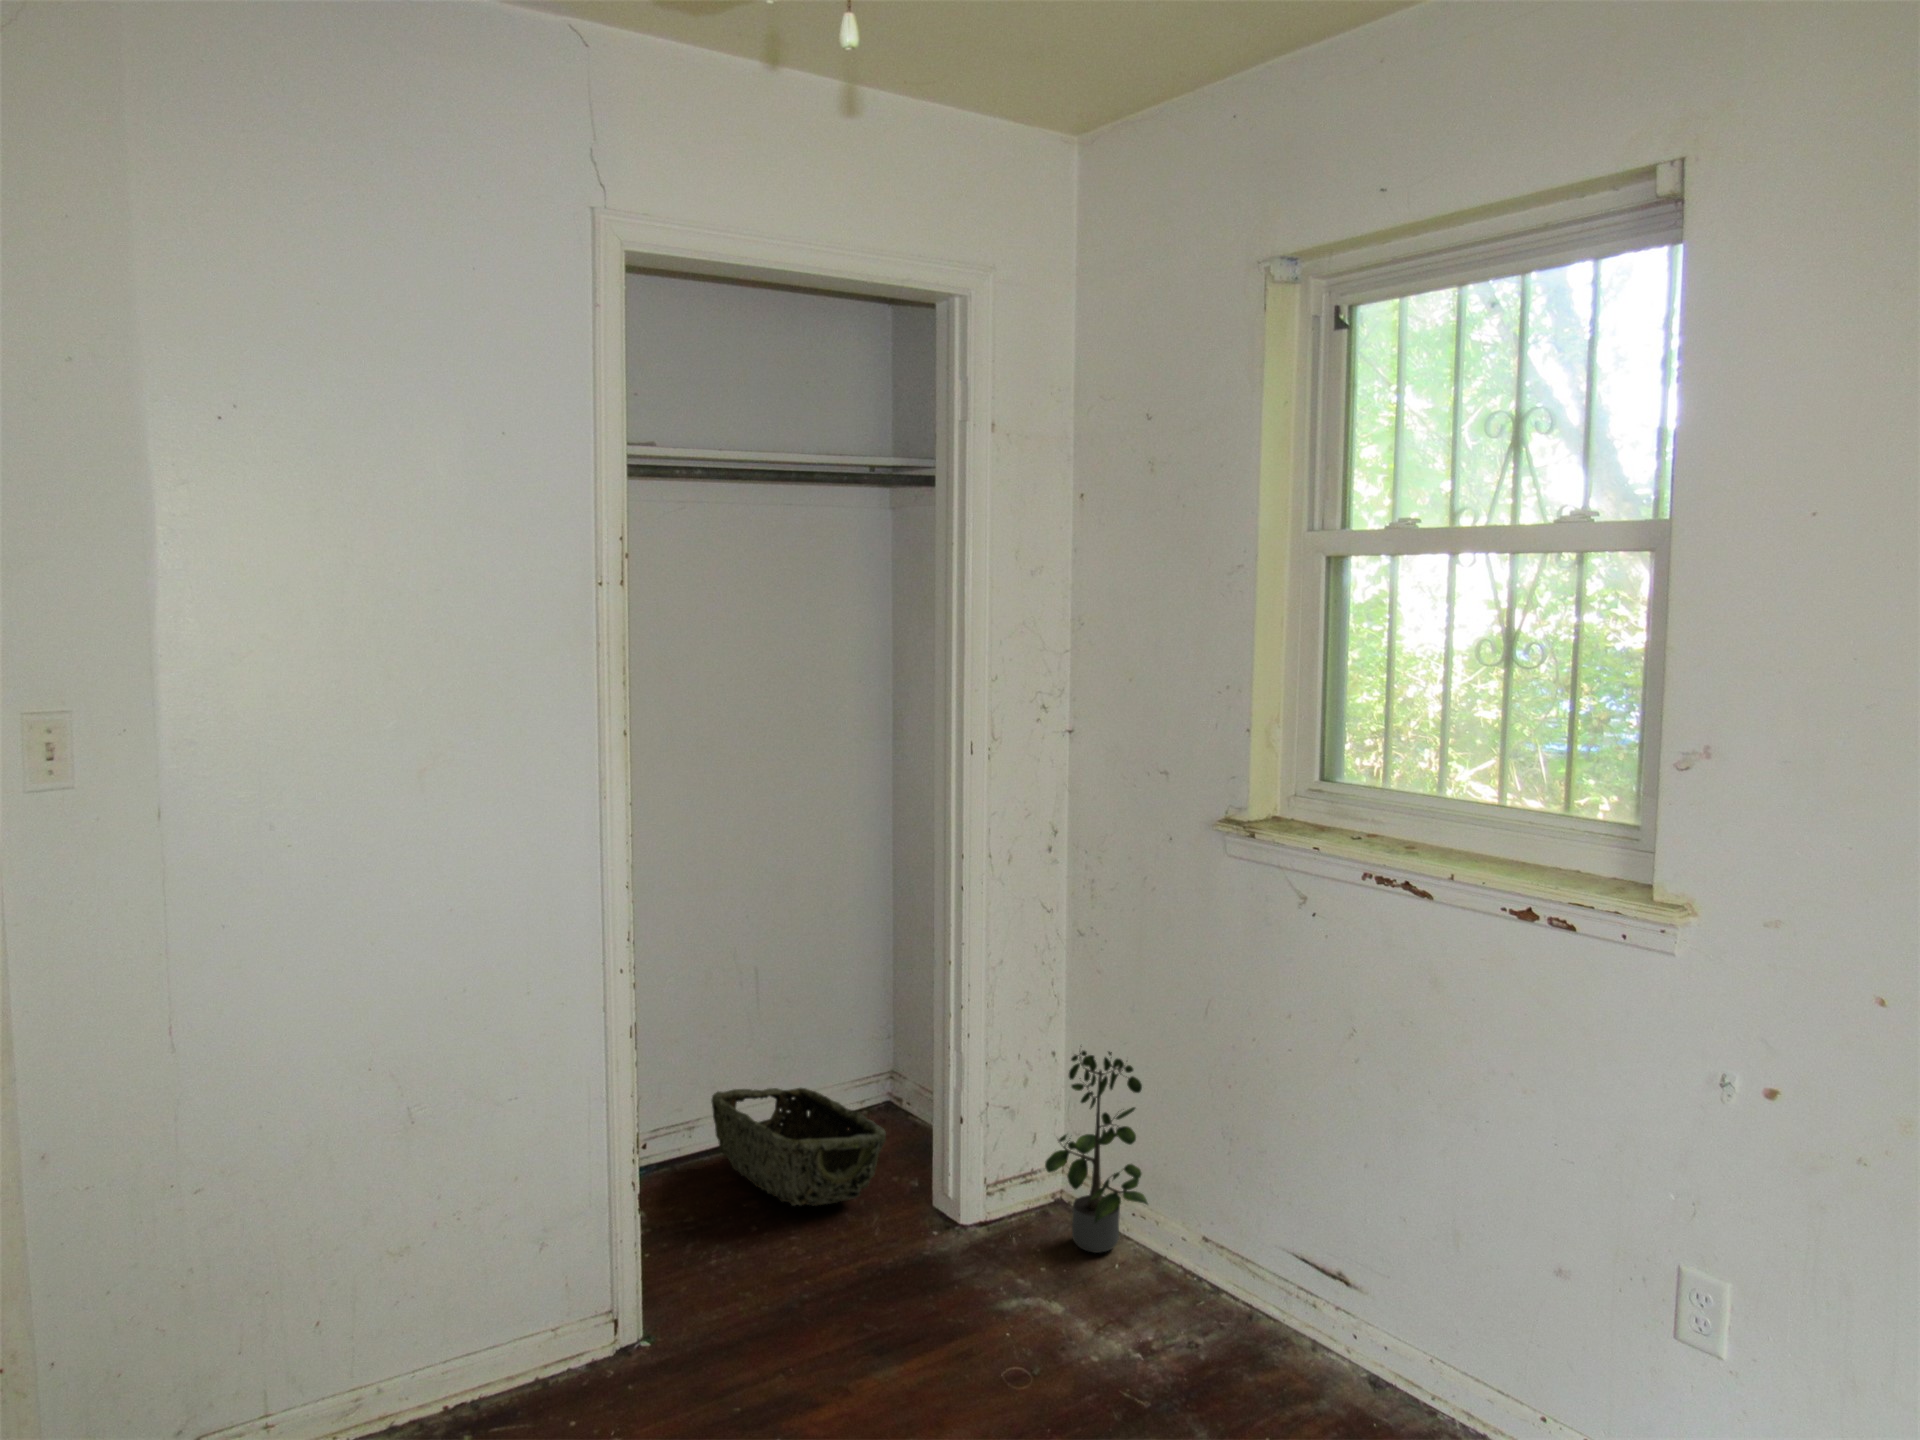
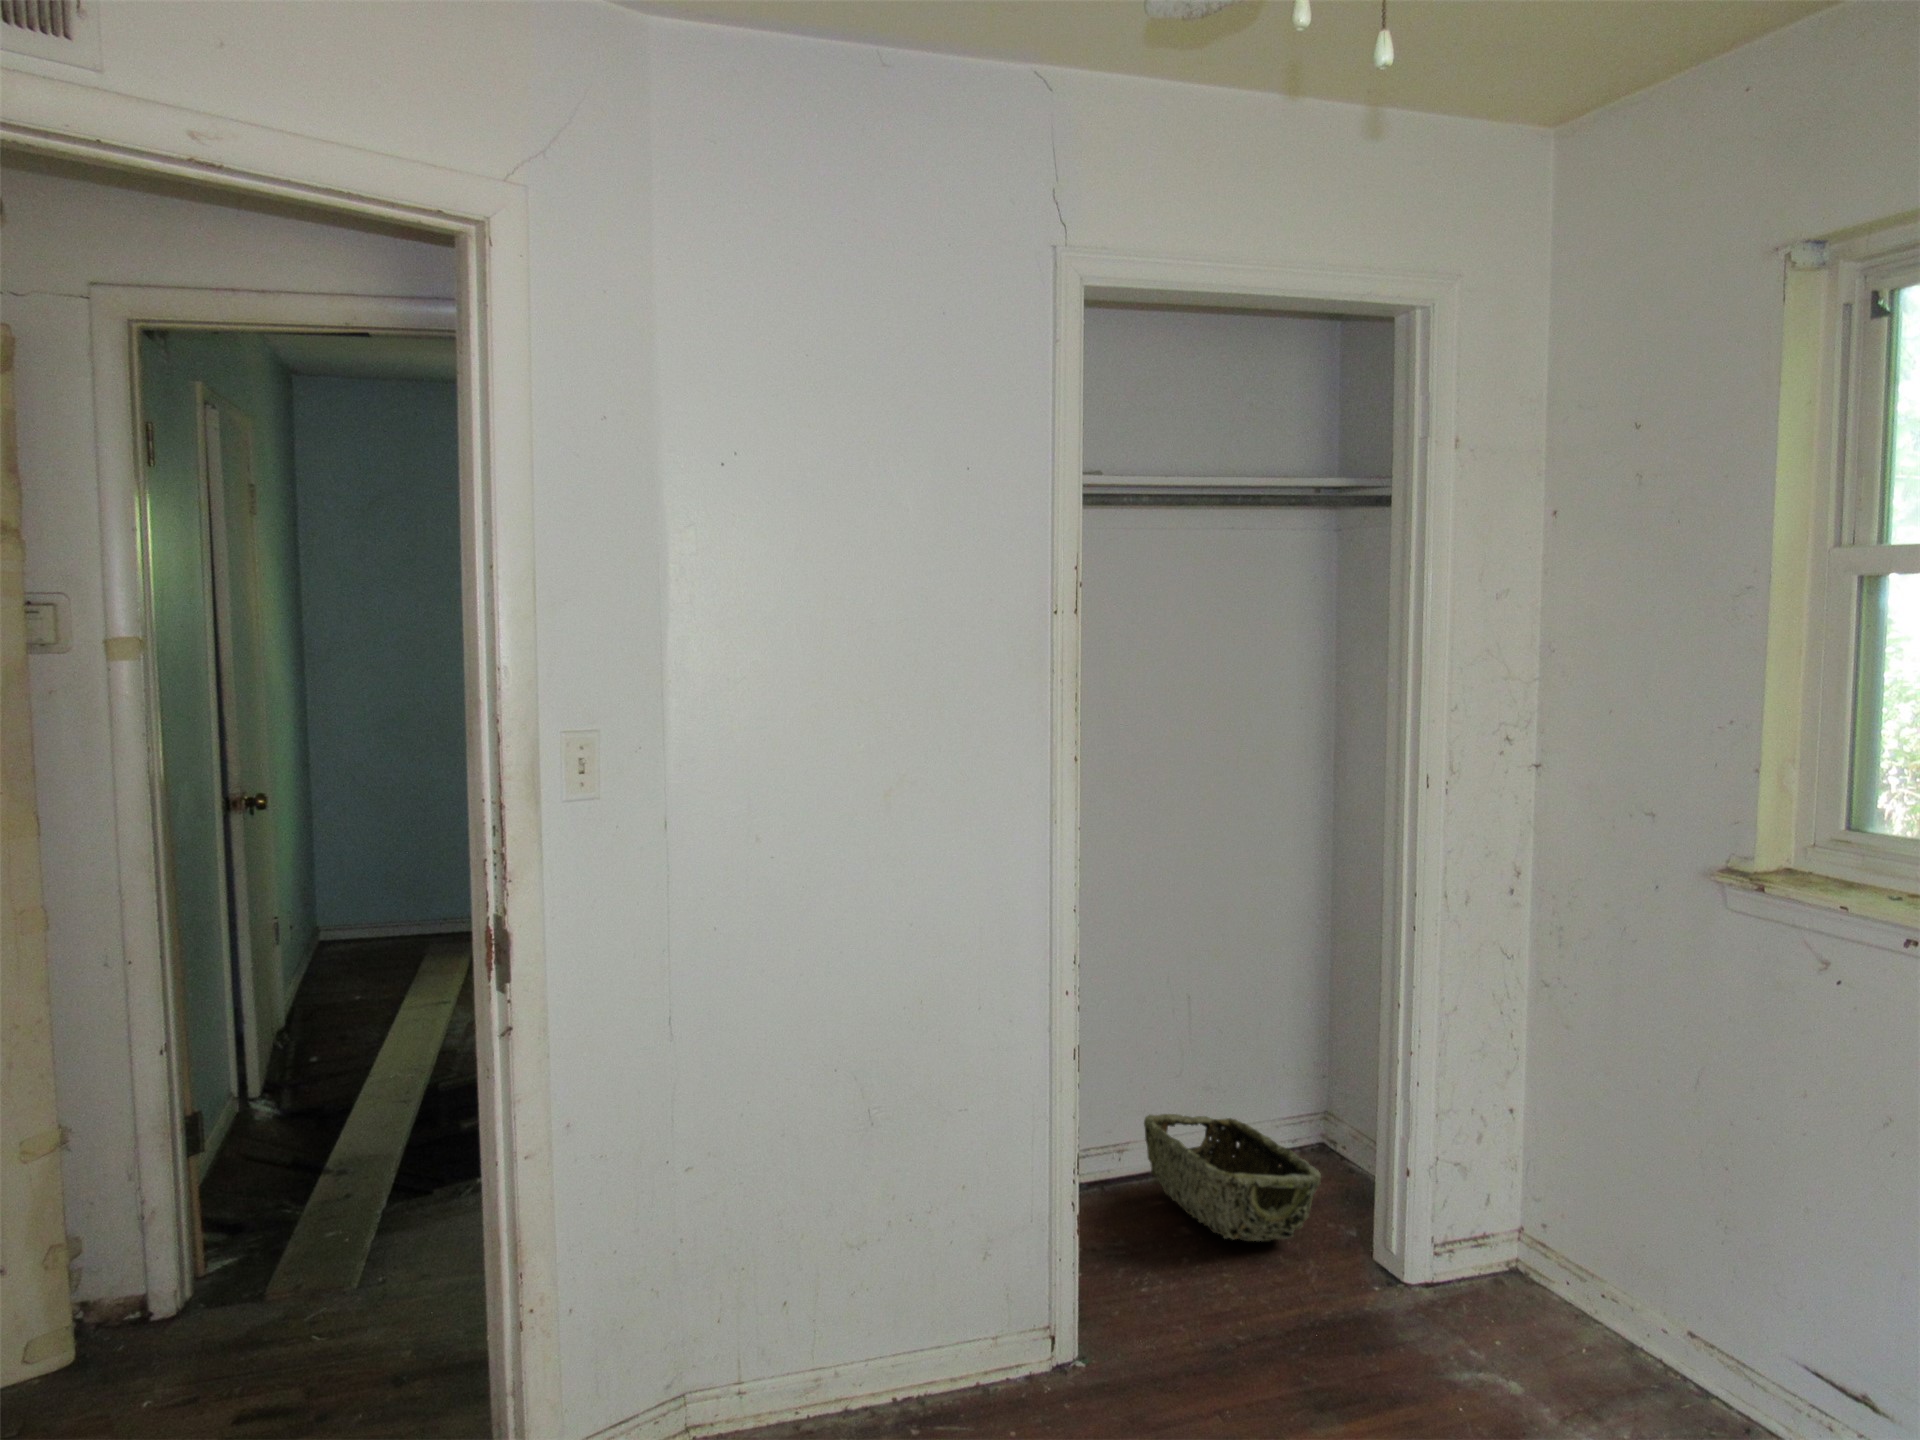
potted plant: present [1045,1051,1148,1253] -> none [1499,1105,1629,1335]

